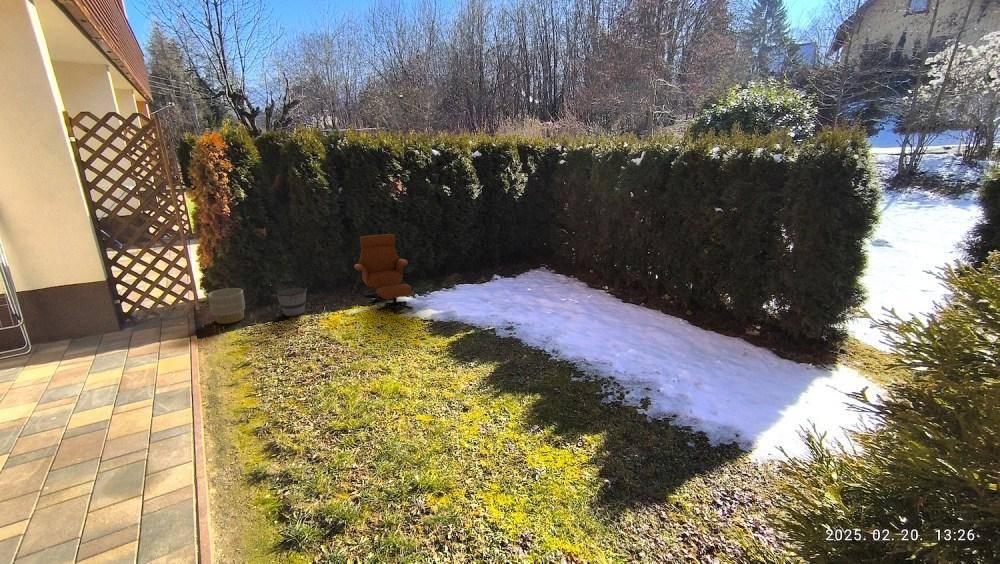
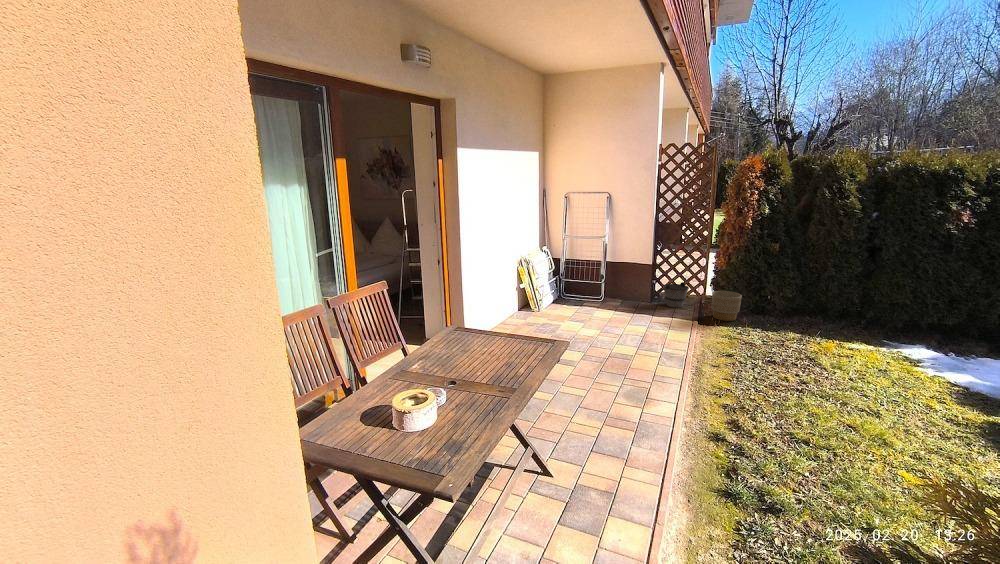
lounge chair: present [354,234,413,314] -> none [867,269,951,367]
bucket: present [271,284,307,316] -> present [657,282,689,308]

